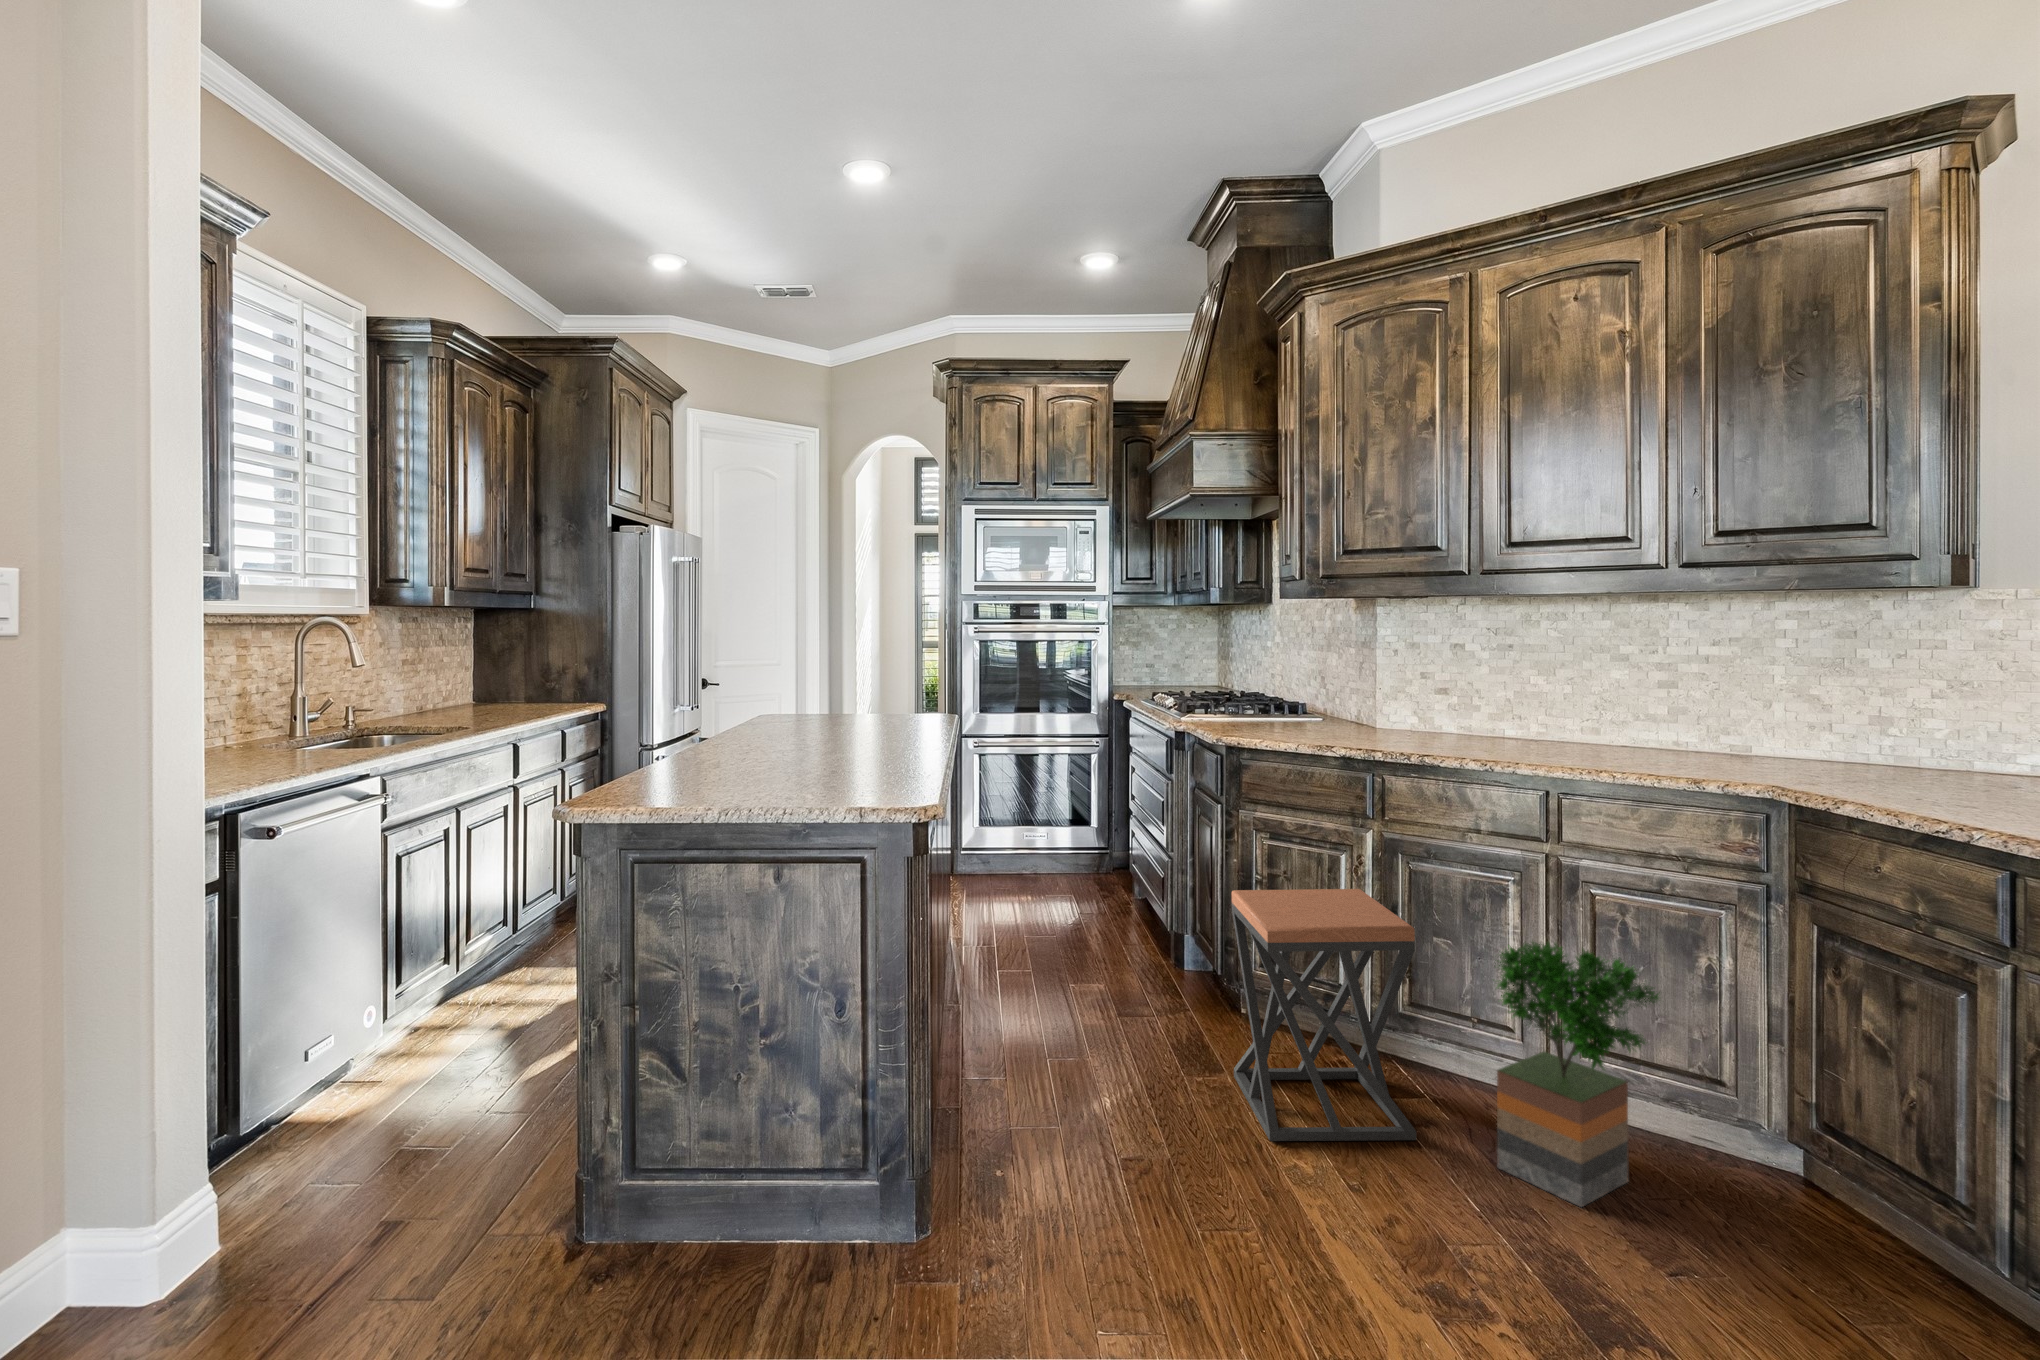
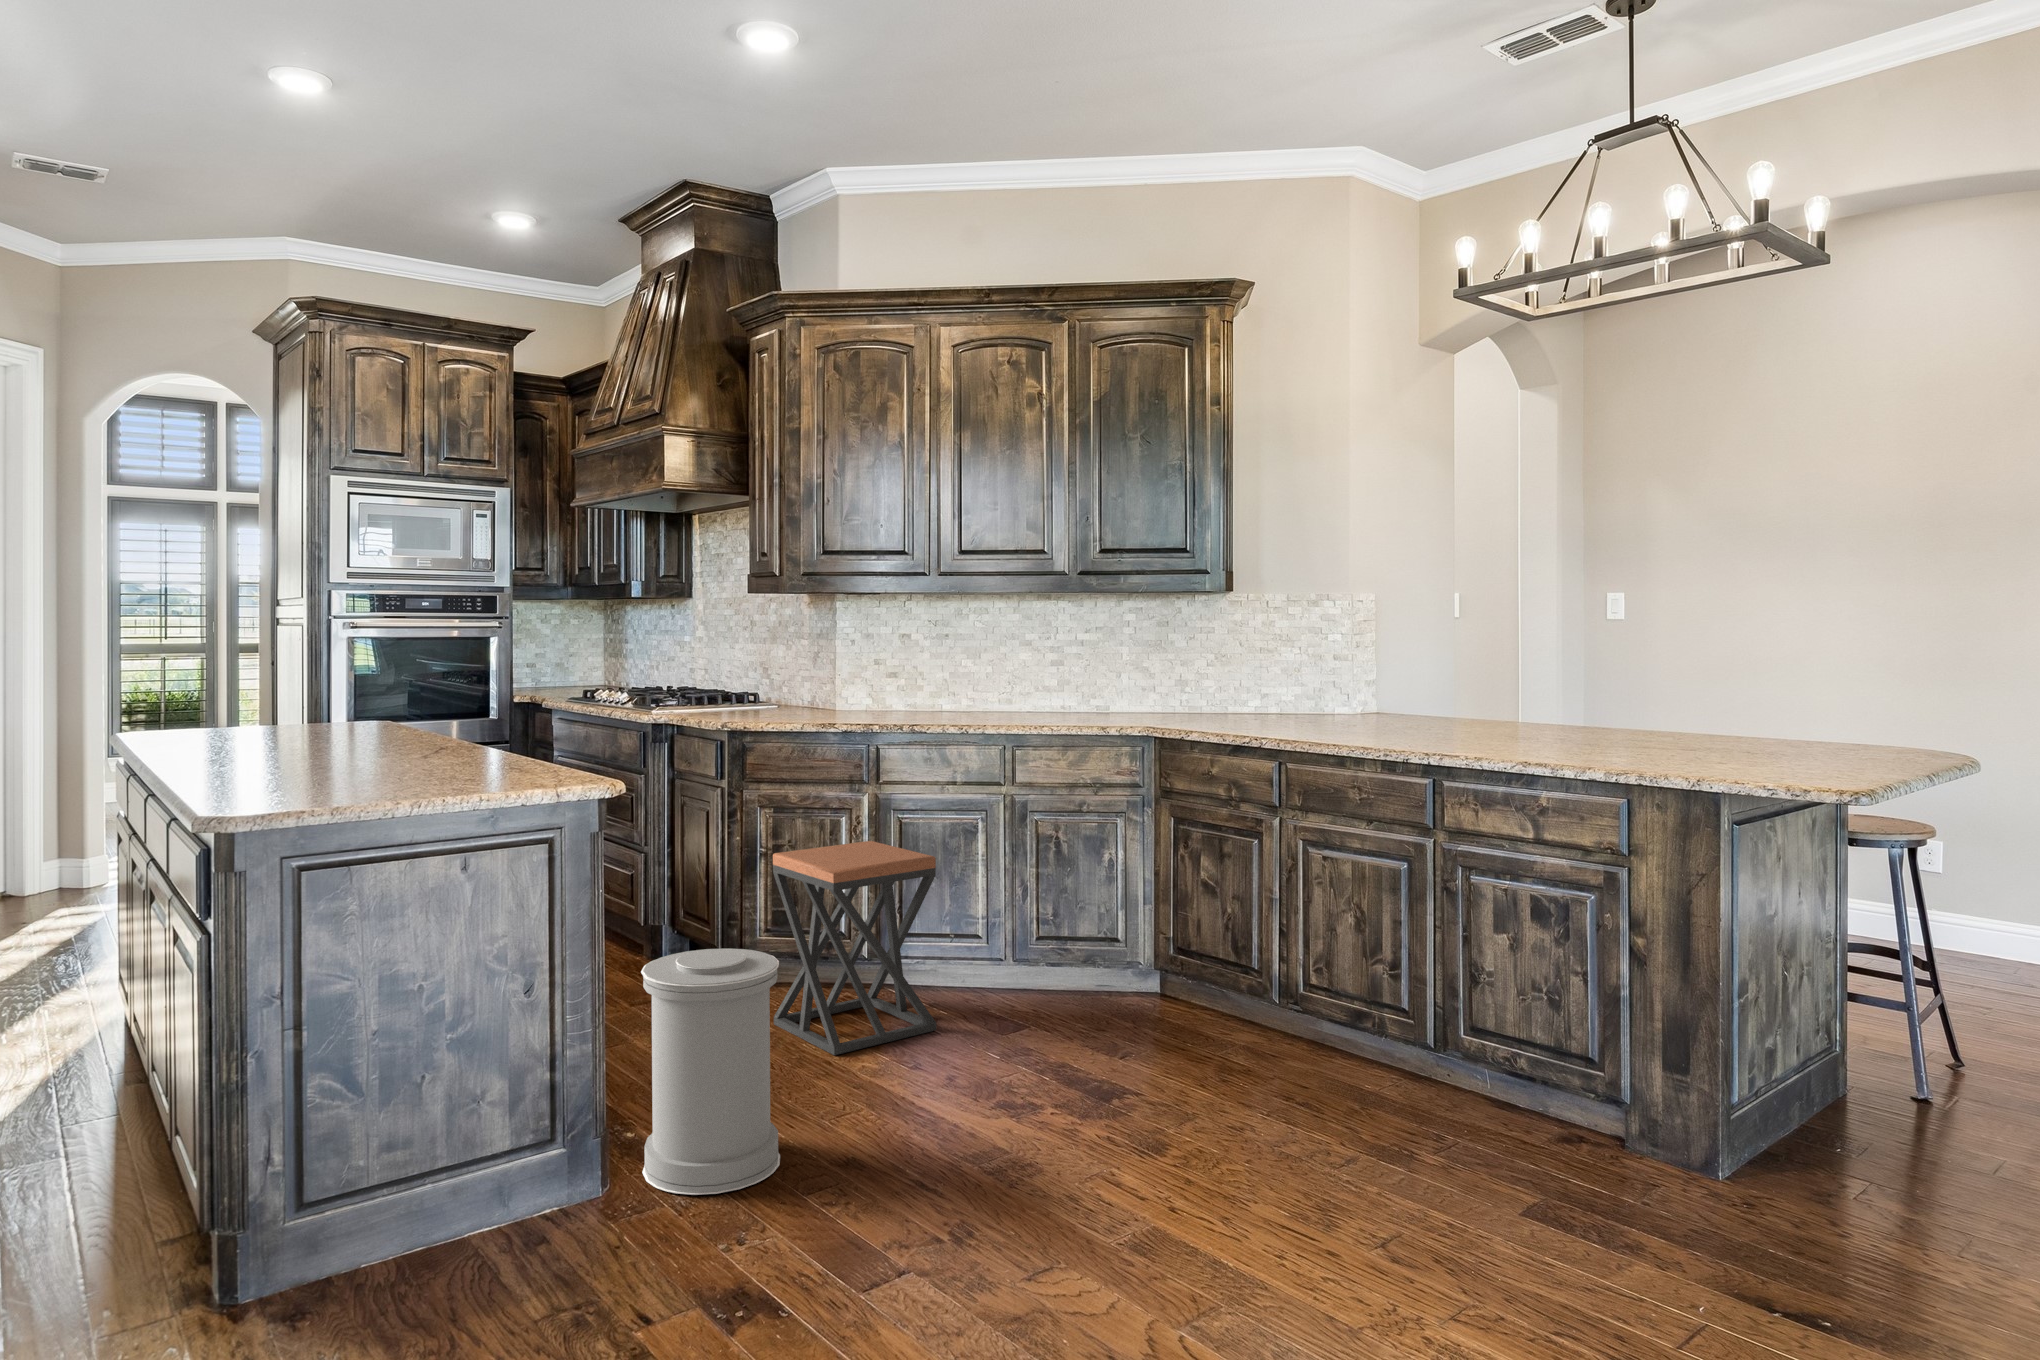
potted tree: present [1496,942,1659,1207] -> none [986,852,1098,1039]
trash can: none [962,1006,1118,1304] -> present [641,948,780,1195]

